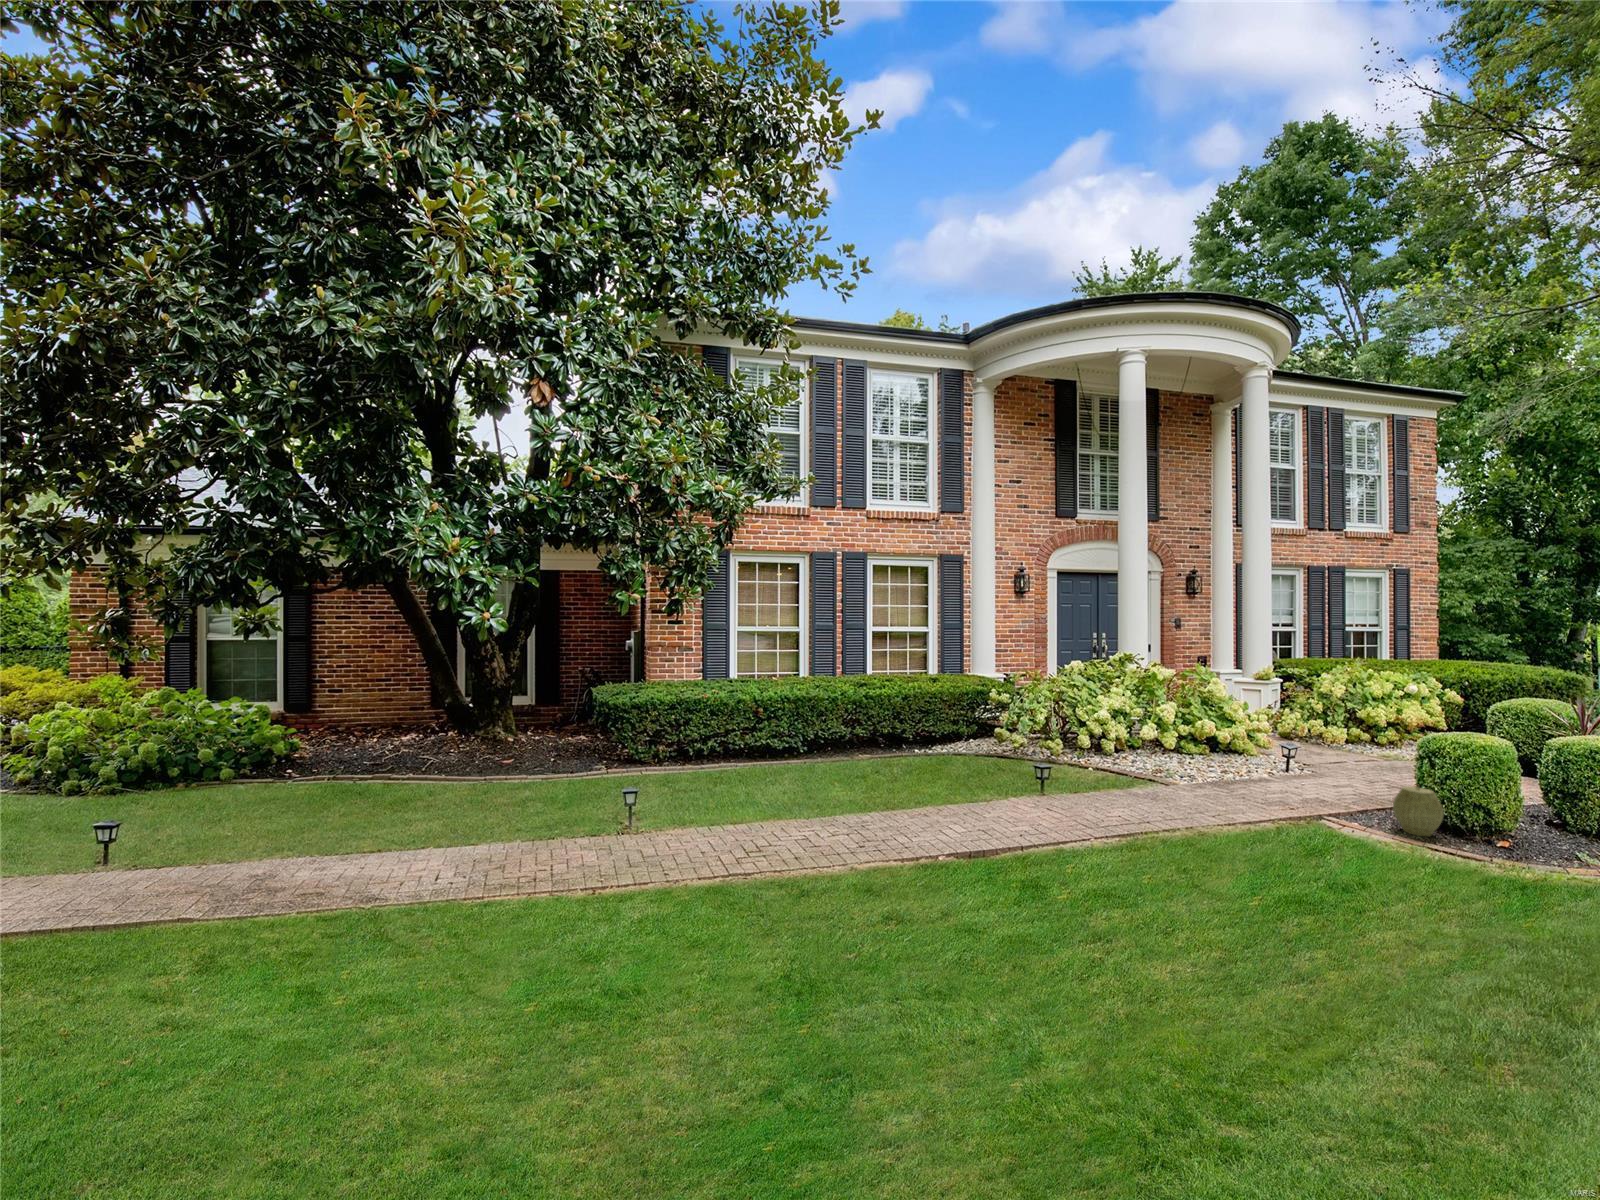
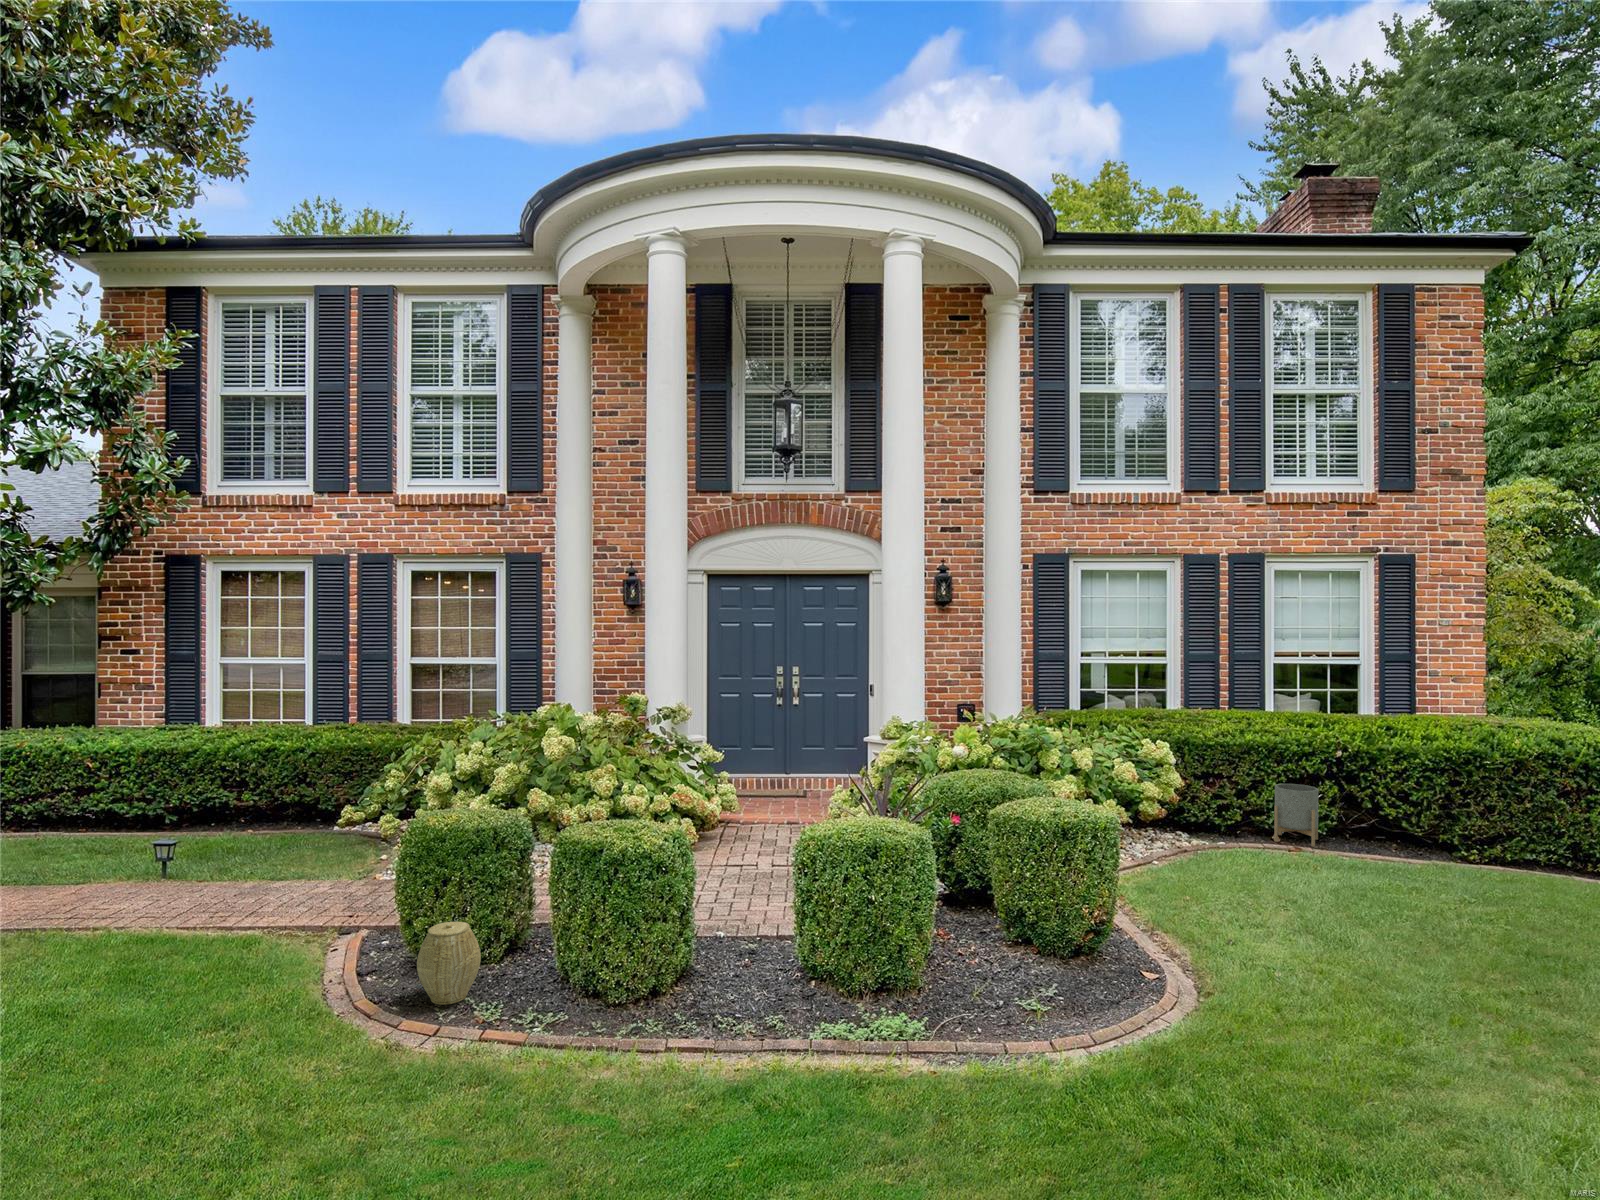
planter: none [1441,696,1478,730] -> present [1274,784,1318,847]

